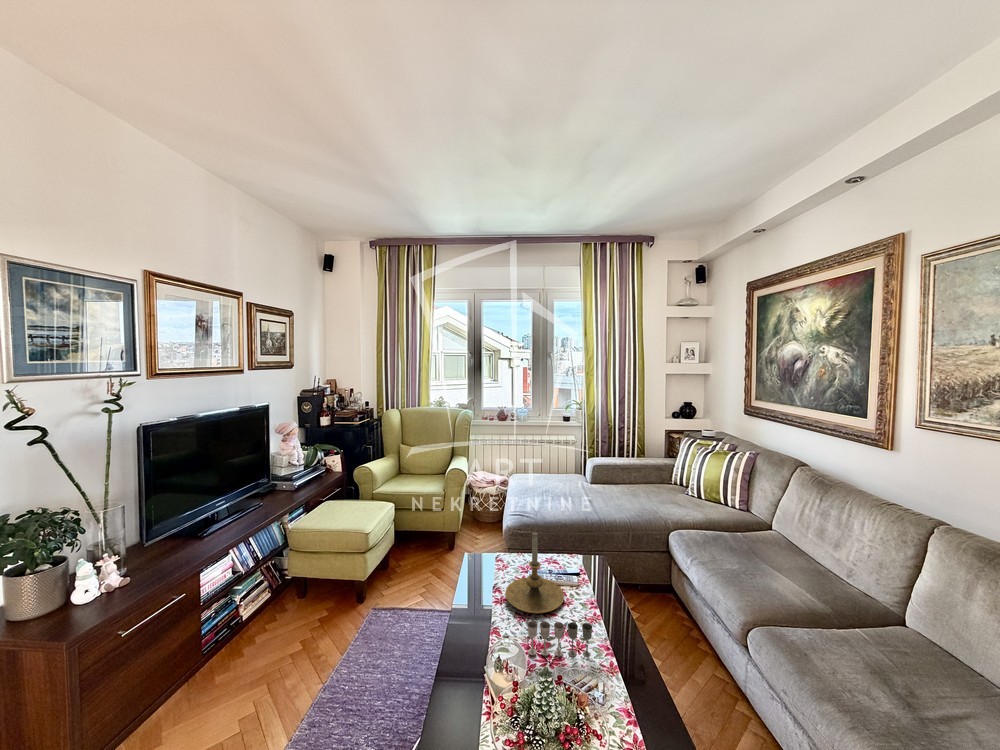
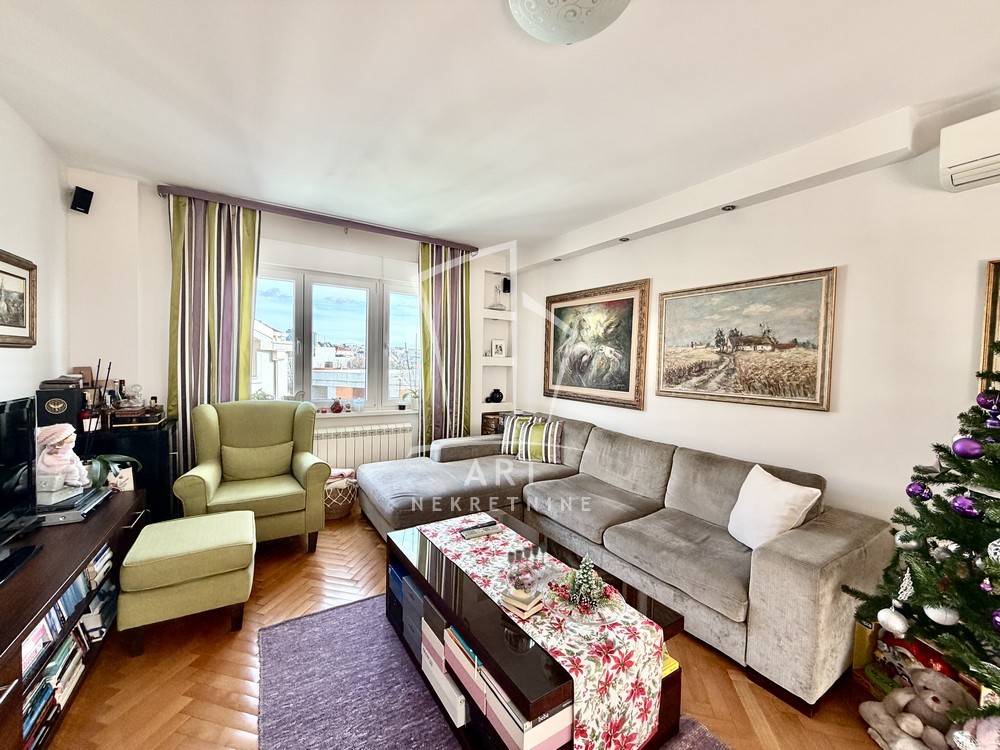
candle holder: present [505,533,564,613] -> none [454,492,503,556]

